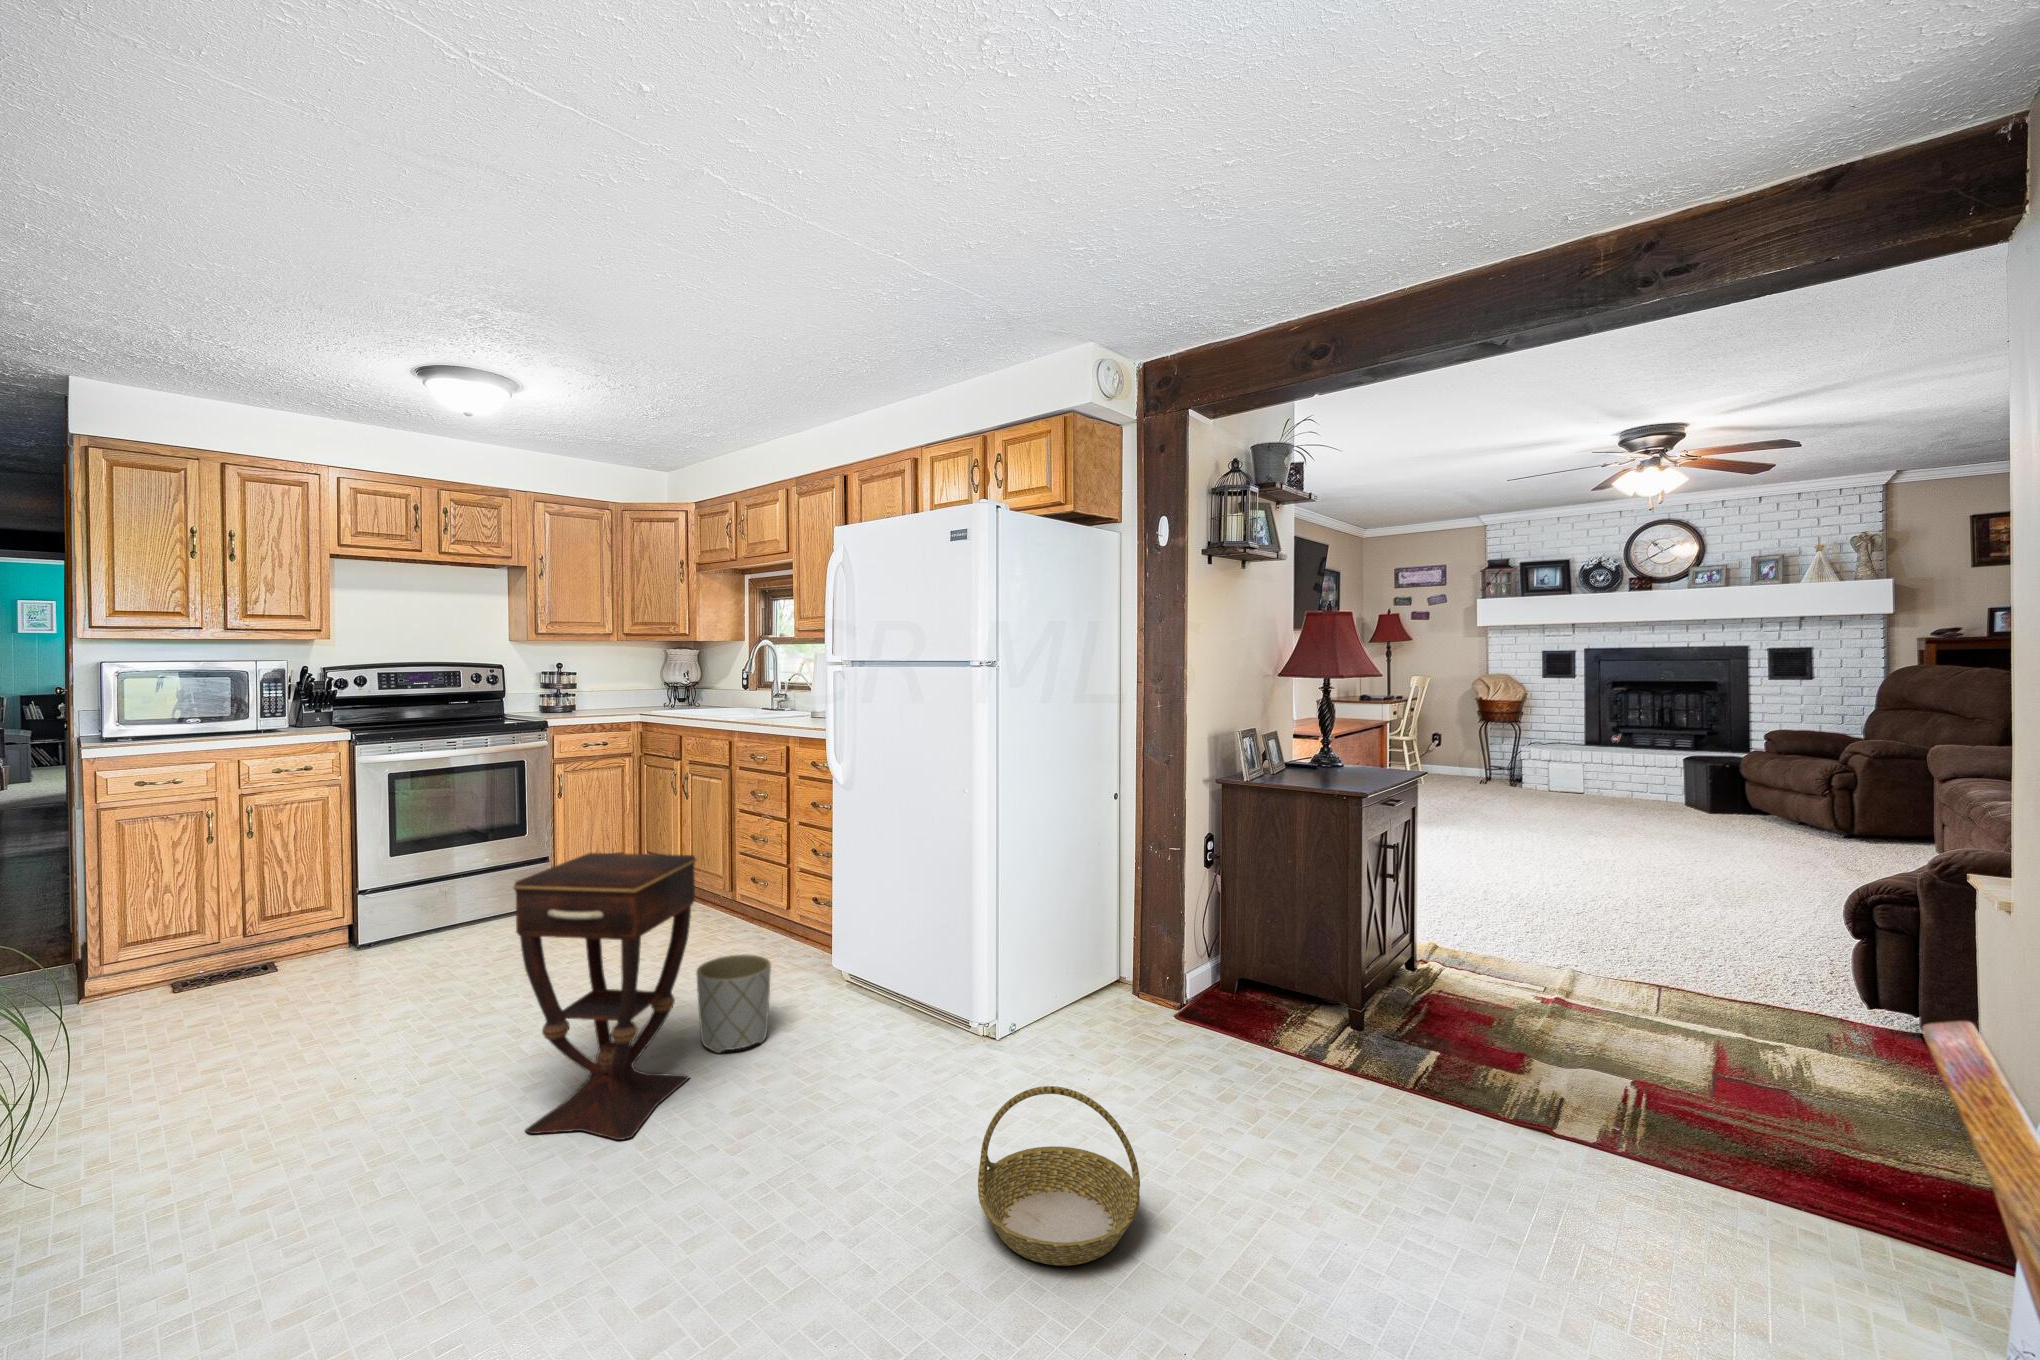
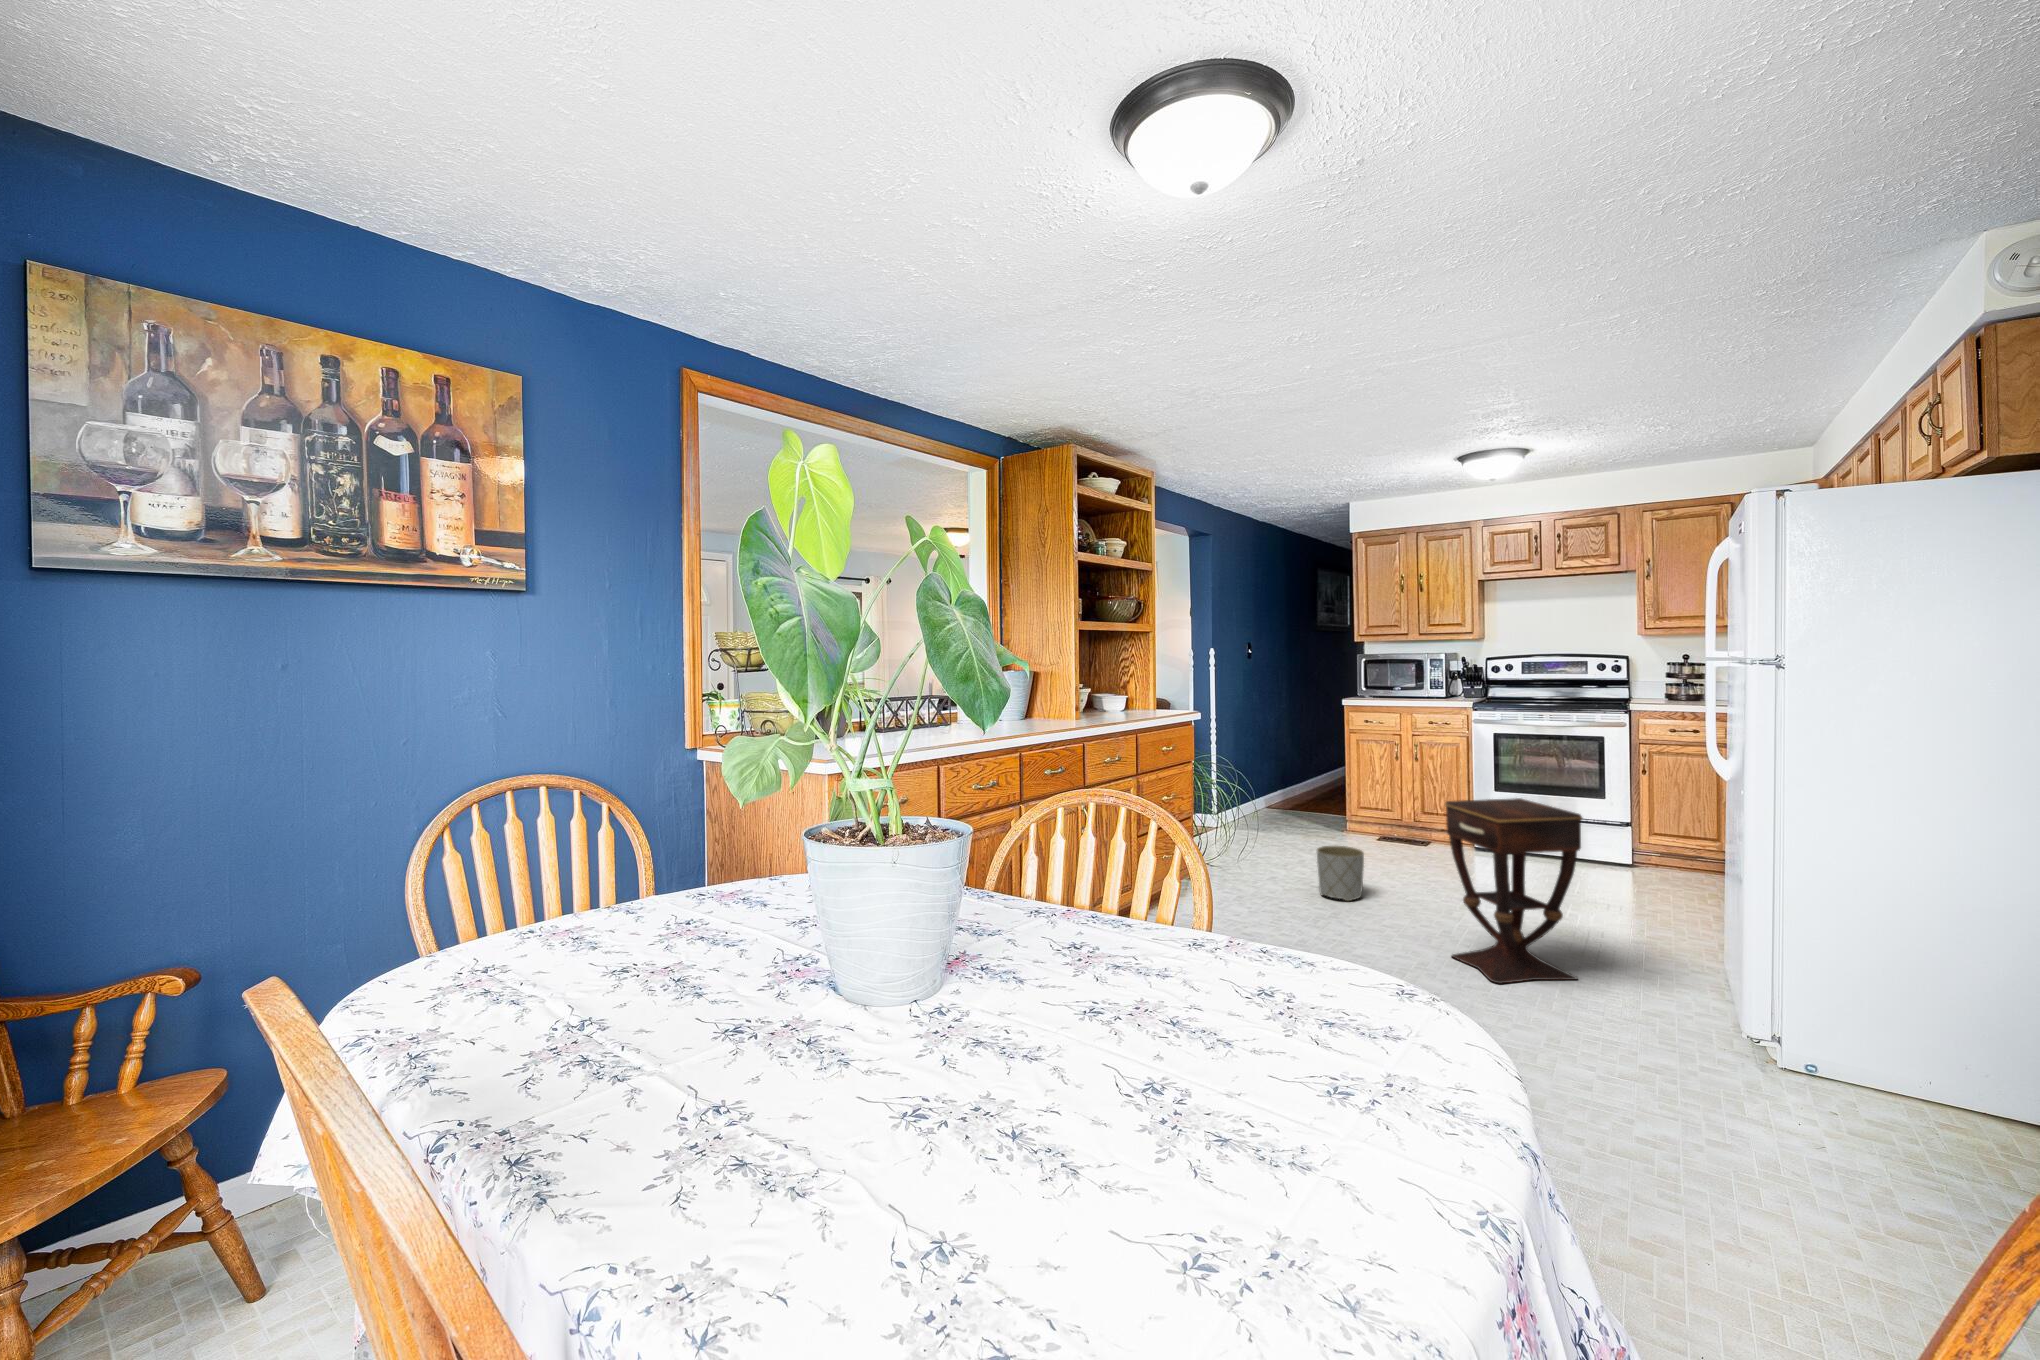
planter: present [696,954,771,1053] -> present [1317,846,1364,901]
basket: present [978,1086,1140,1266] -> none [1629,1045,1815,1205]

